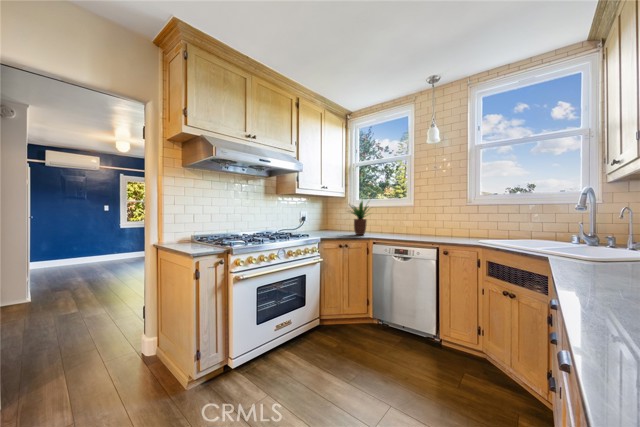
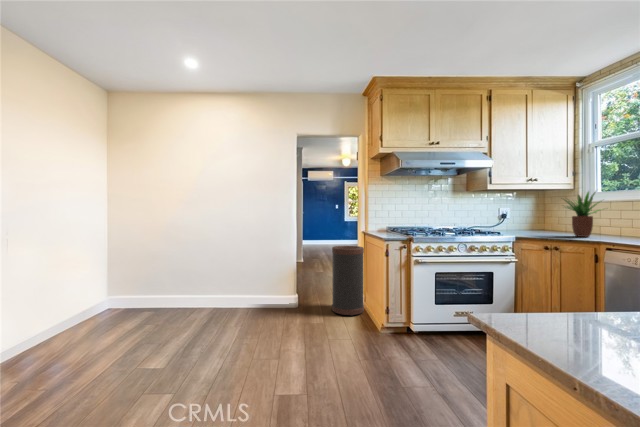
trash can: none [89,262,153,379] -> present [332,246,364,316]

